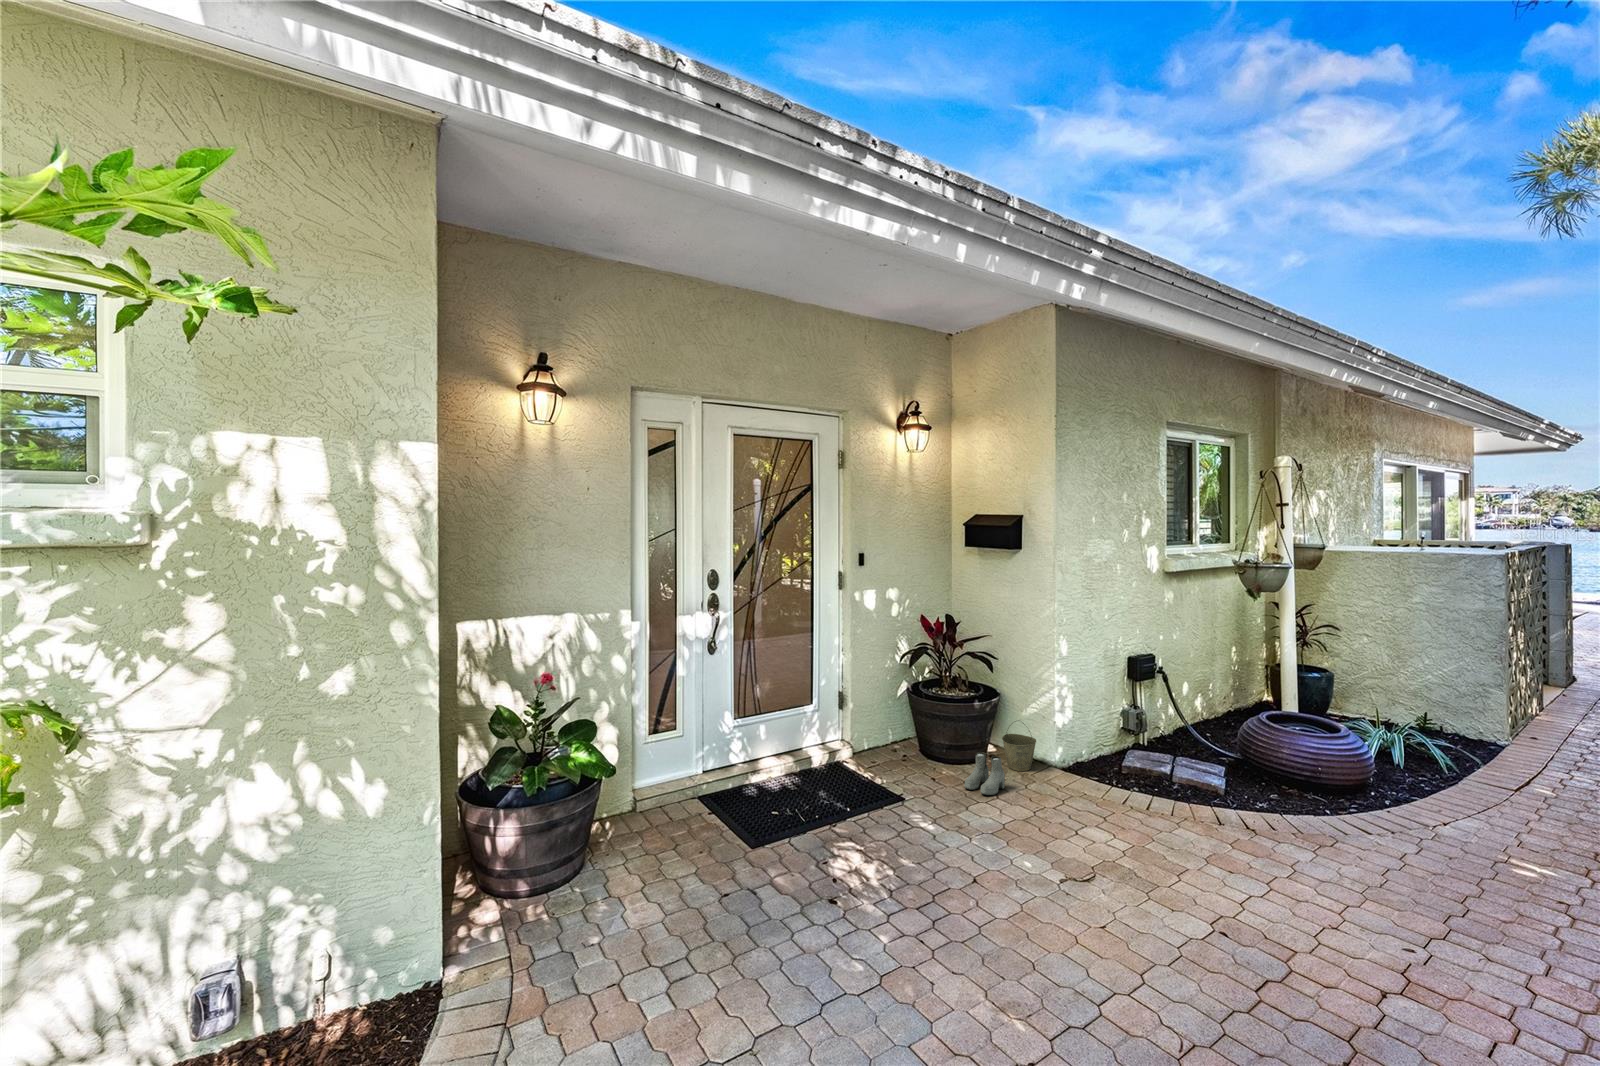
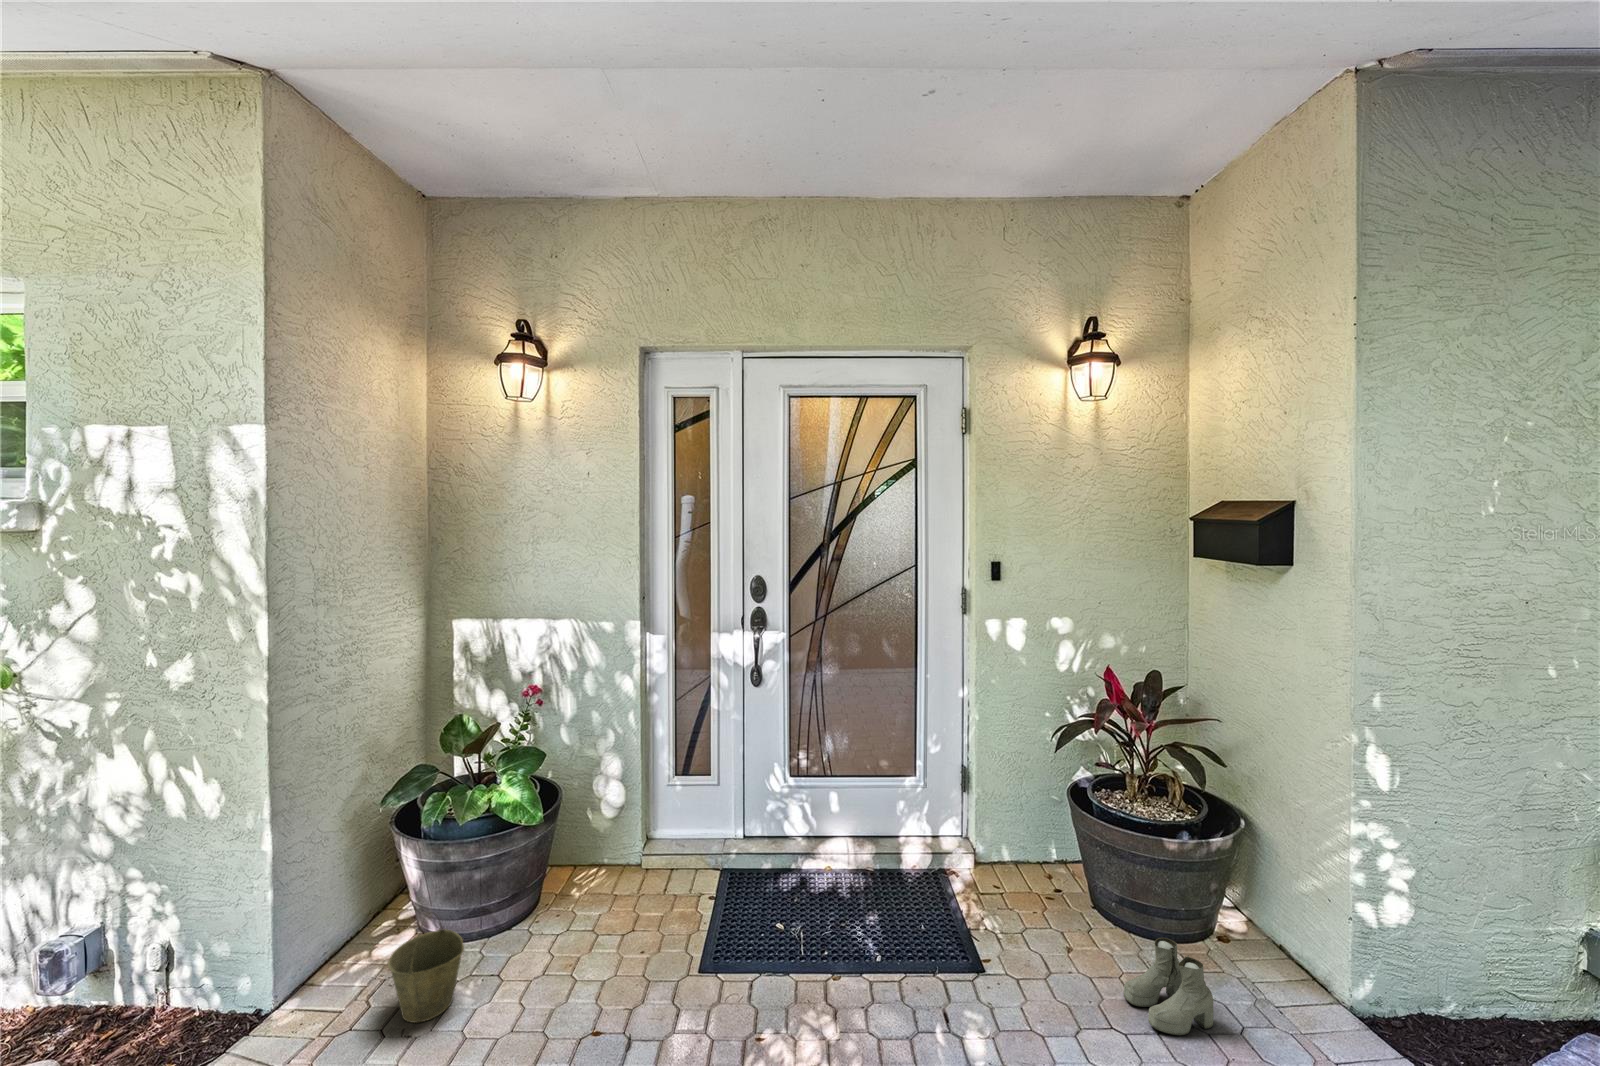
bucket: present [1002,721,1036,771] -> present [388,929,464,1023]

